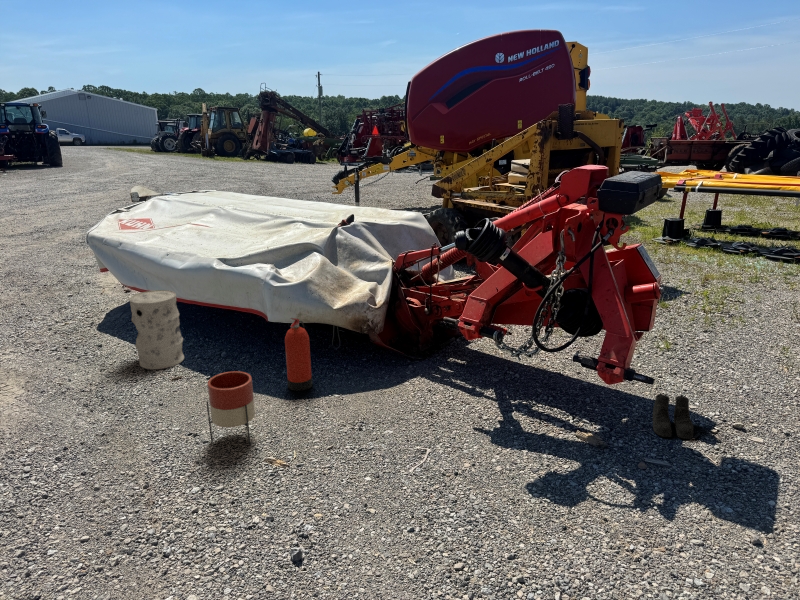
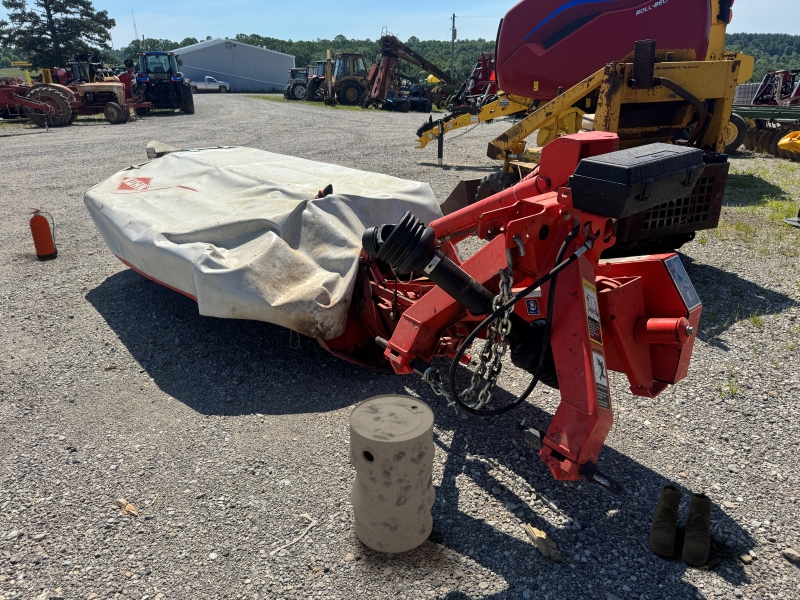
trash can: present [130,290,184,369] -> present [349,394,435,553]
fire extinguisher: present [285,318,312,391] -> present [29,208,58,261]
planter: present [206,371,255,446] -> none [64,382,133,476]

